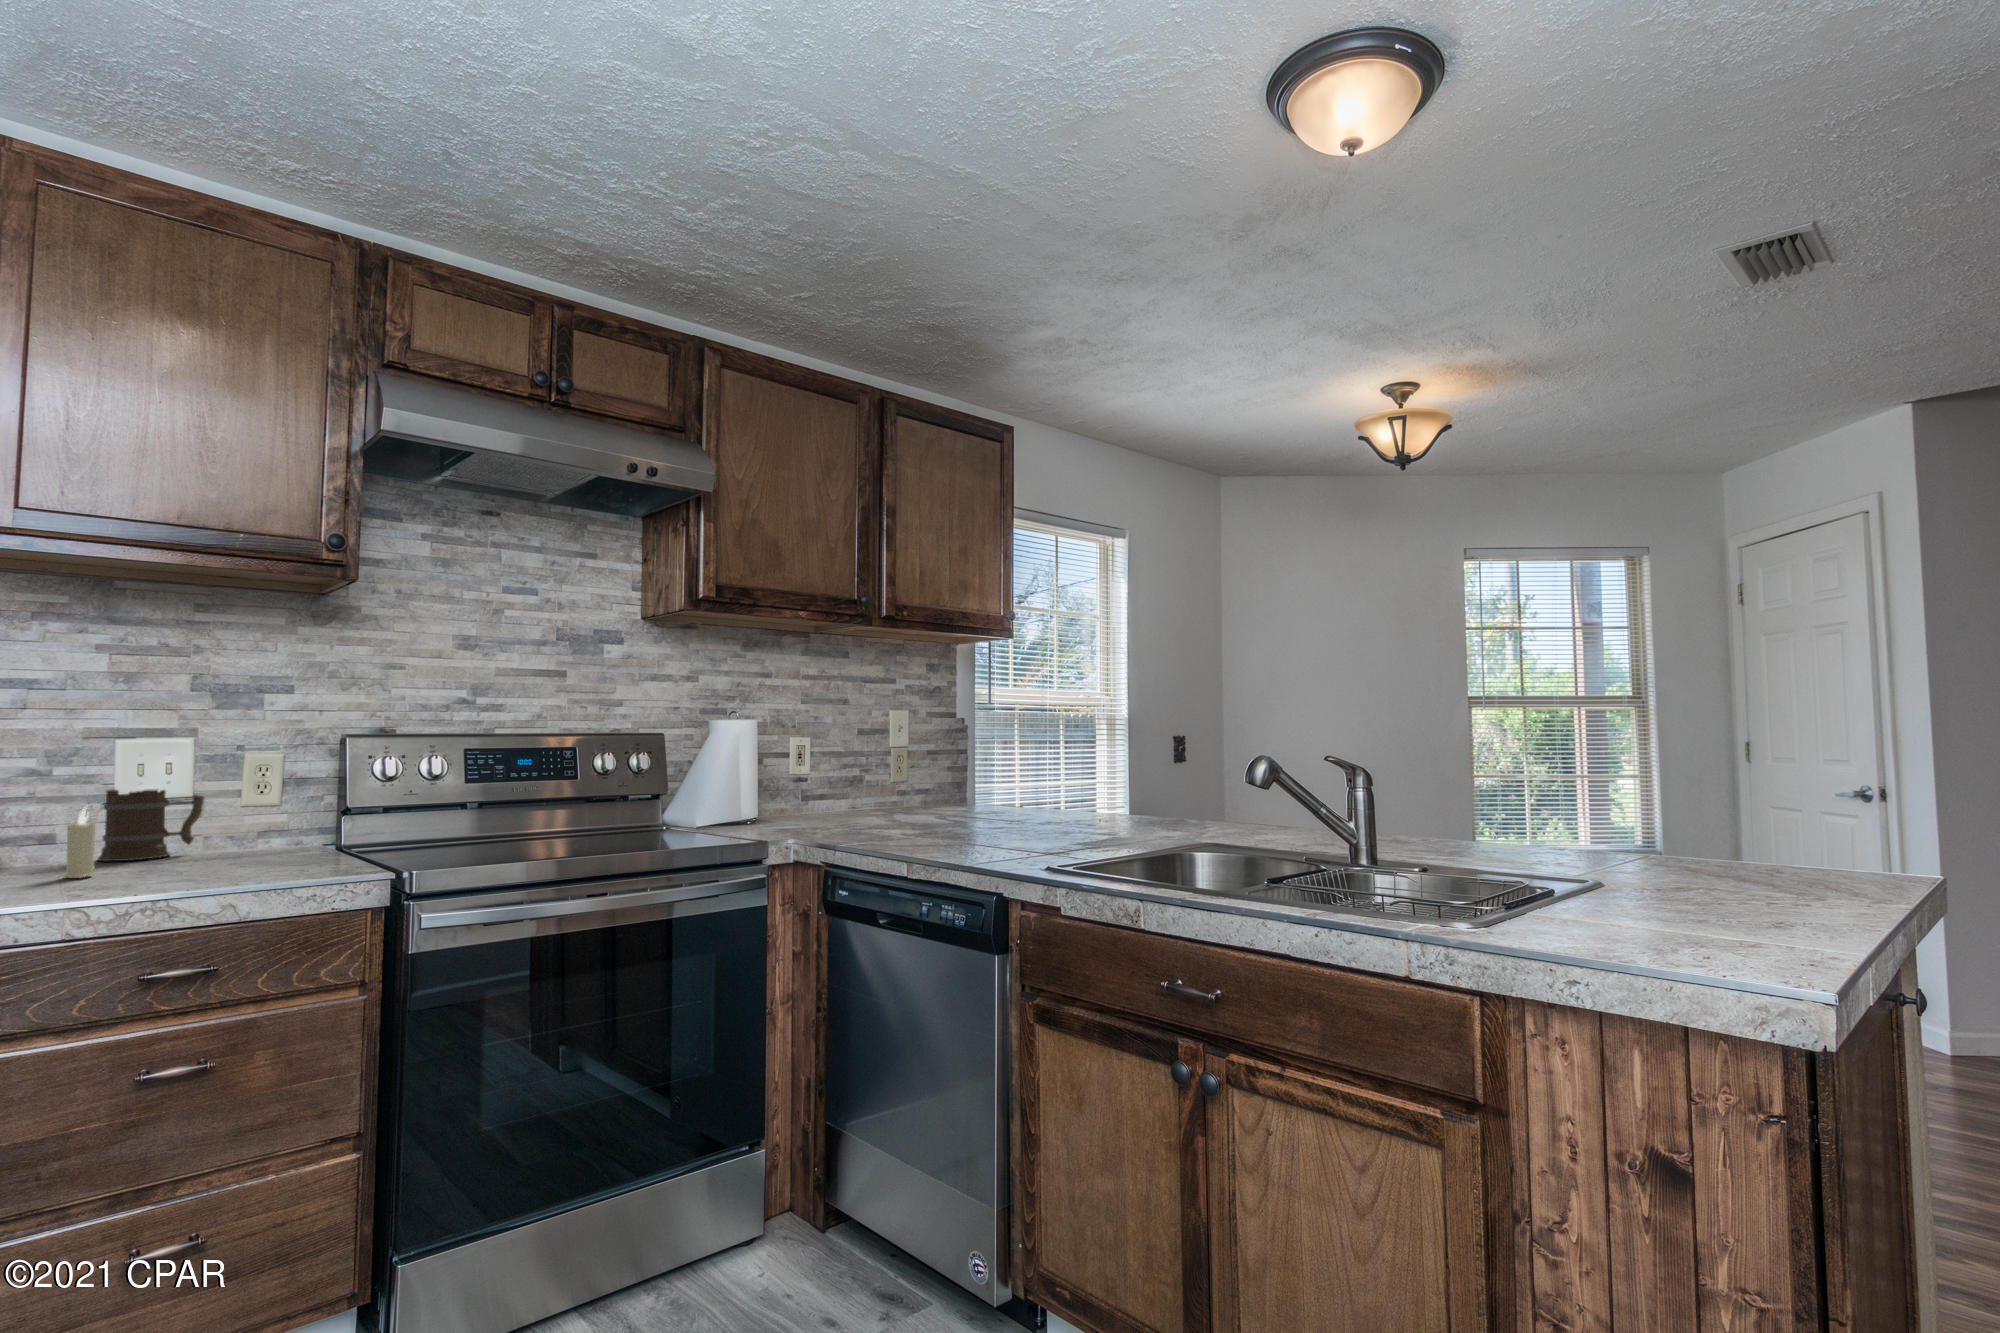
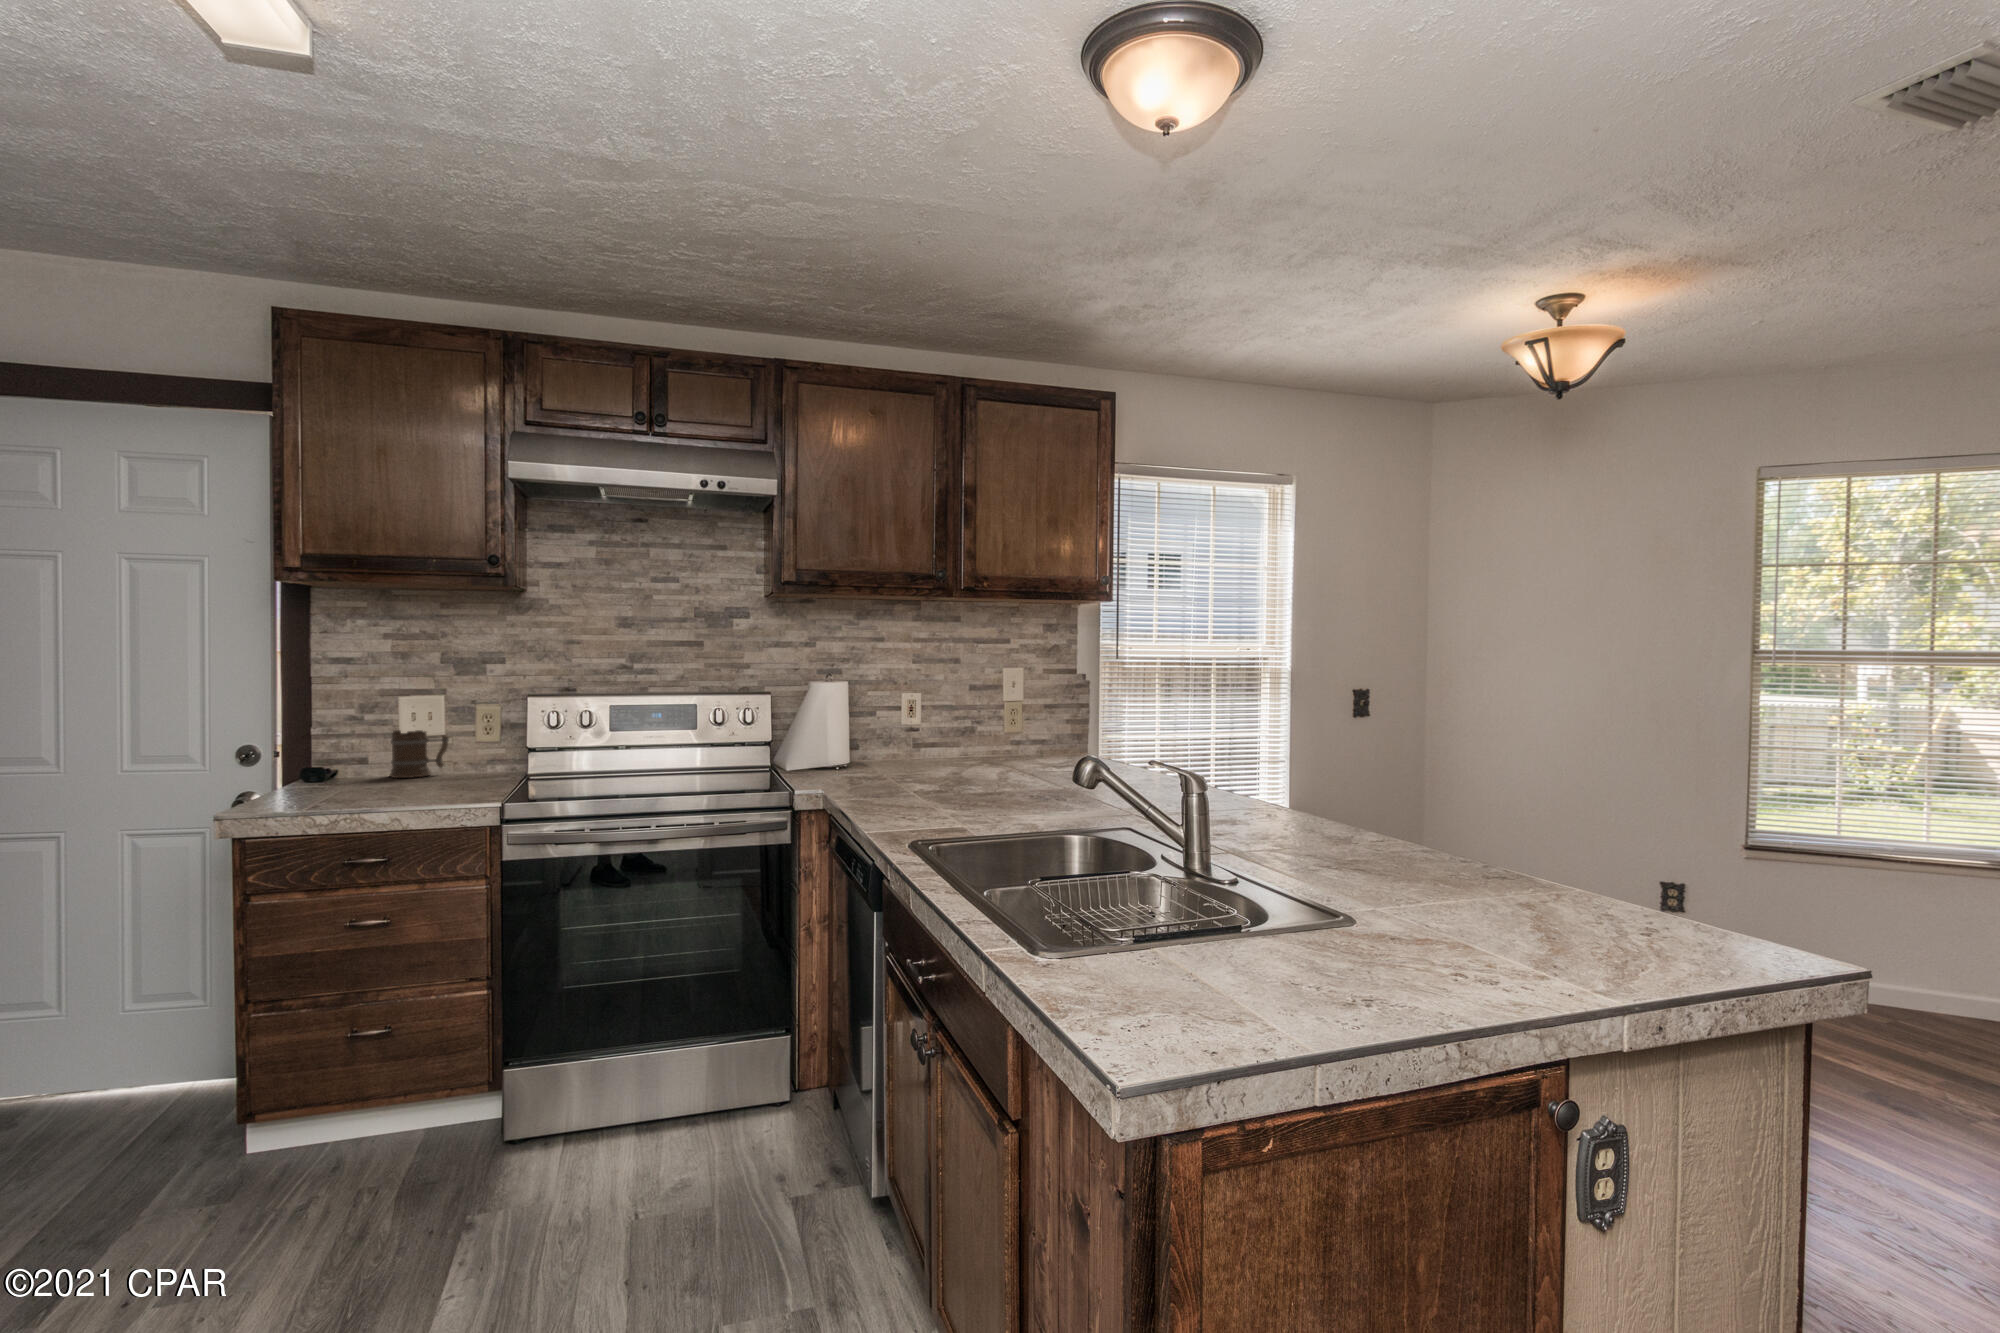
candle: present [64,808,96,878] -> none [357,745,374,790]

